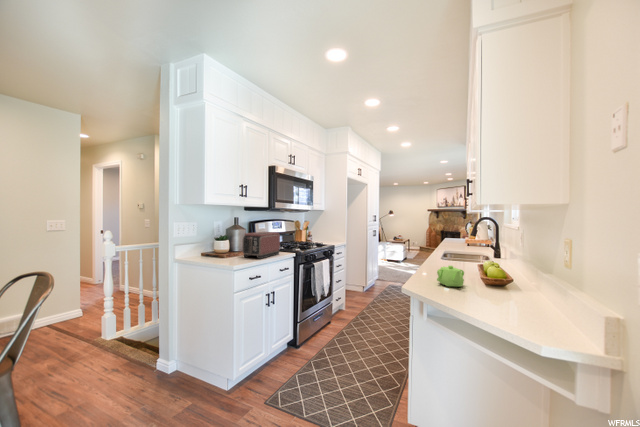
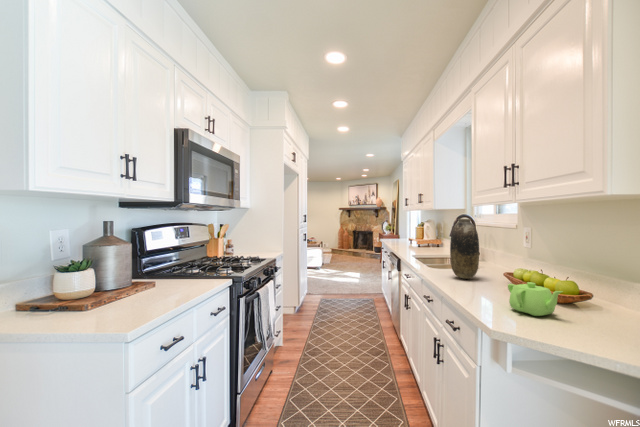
vase: none [440,223,461,267] -> present [450,219,479,279]
toaster: present [242,232,280,259] -> none [132,246,205,301]

